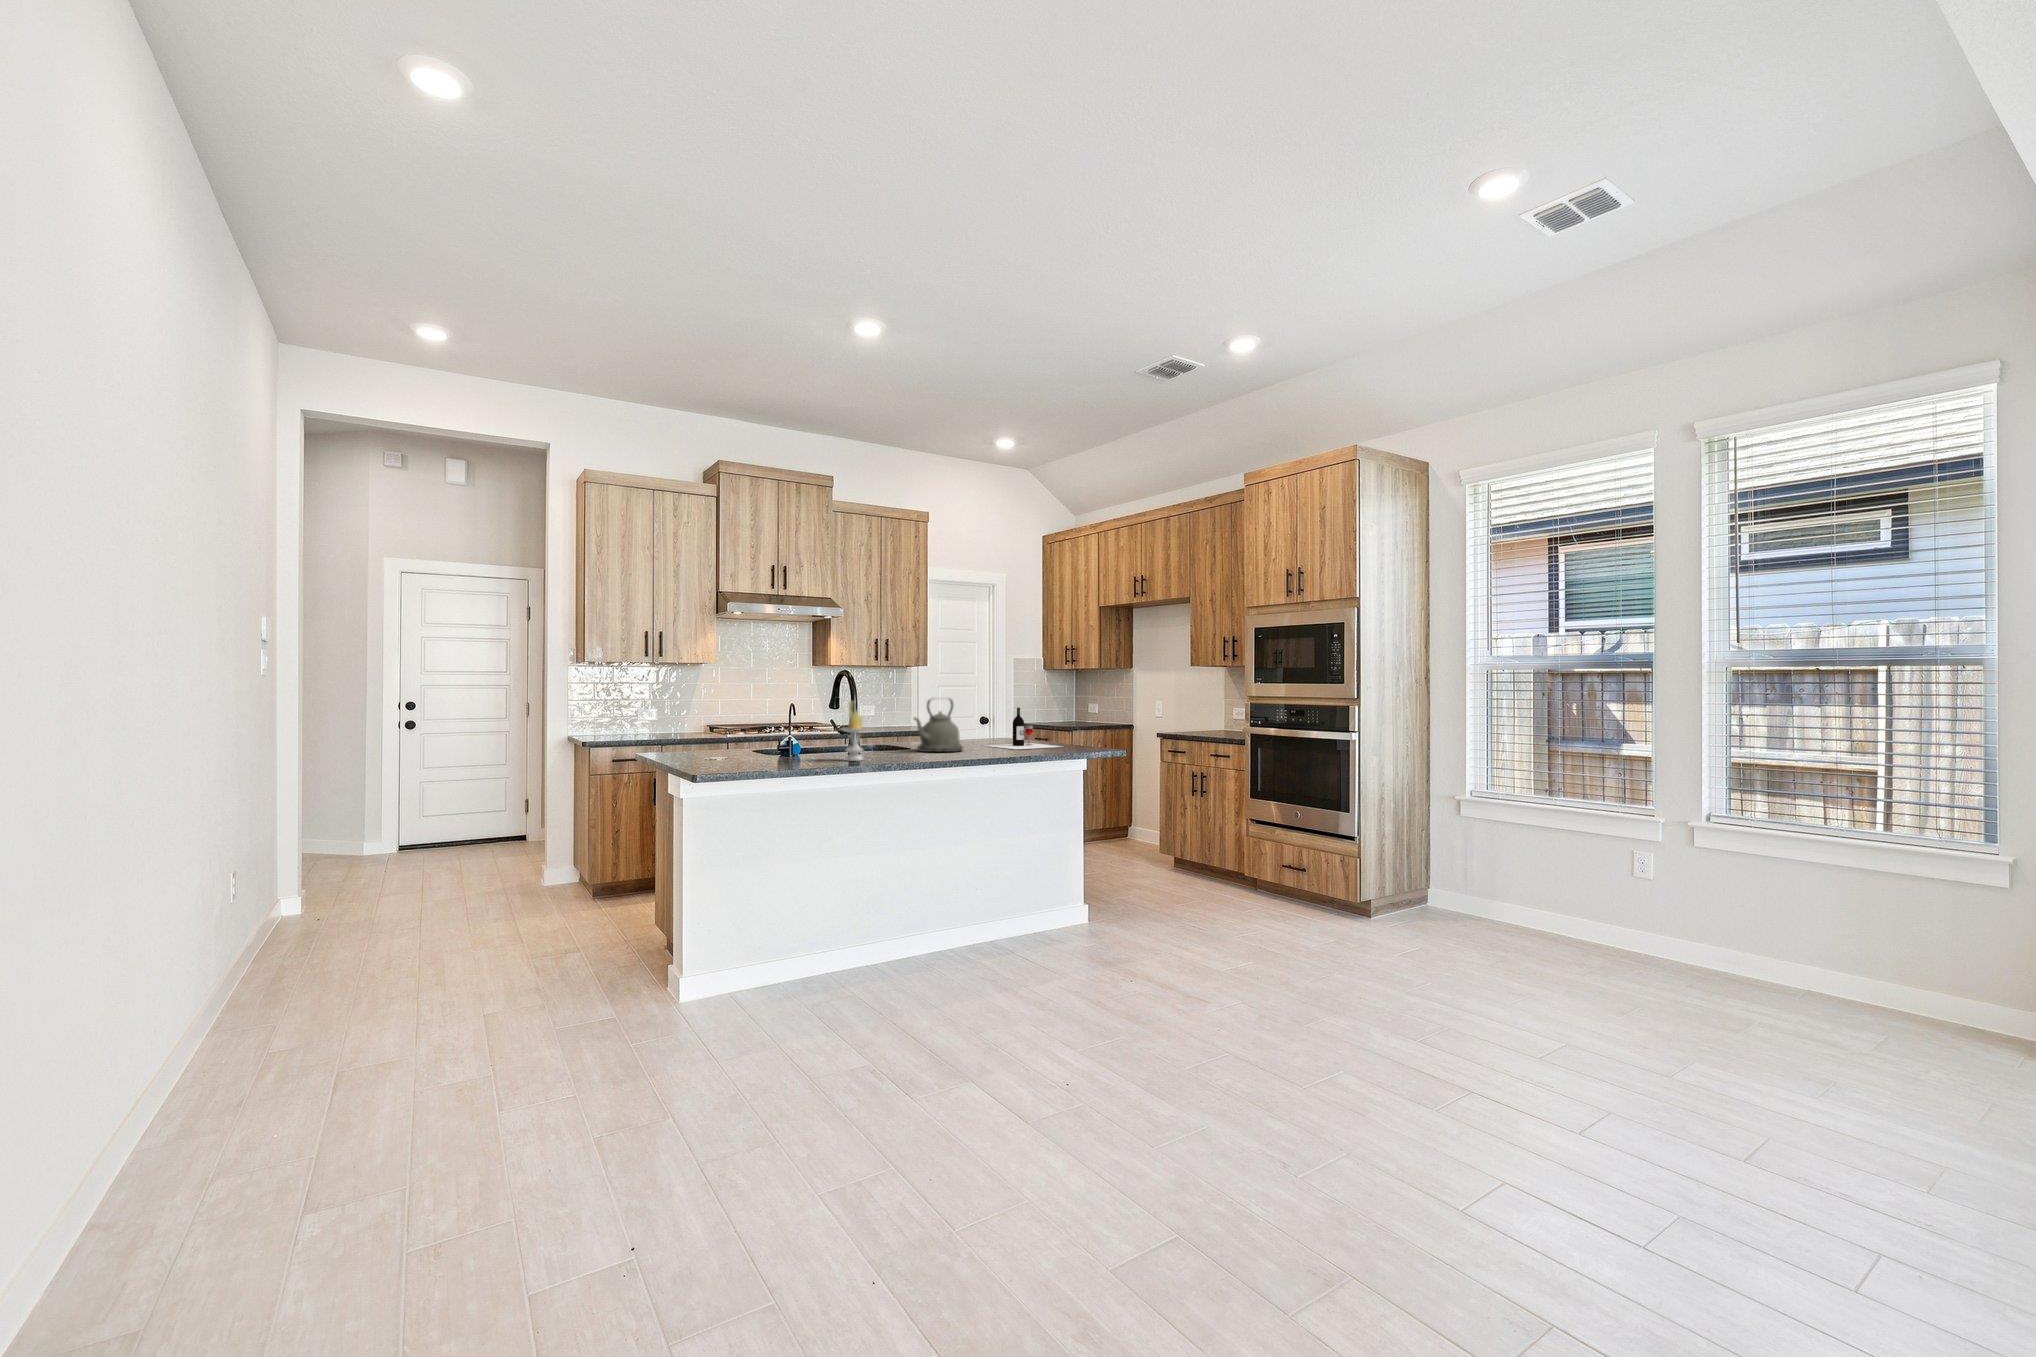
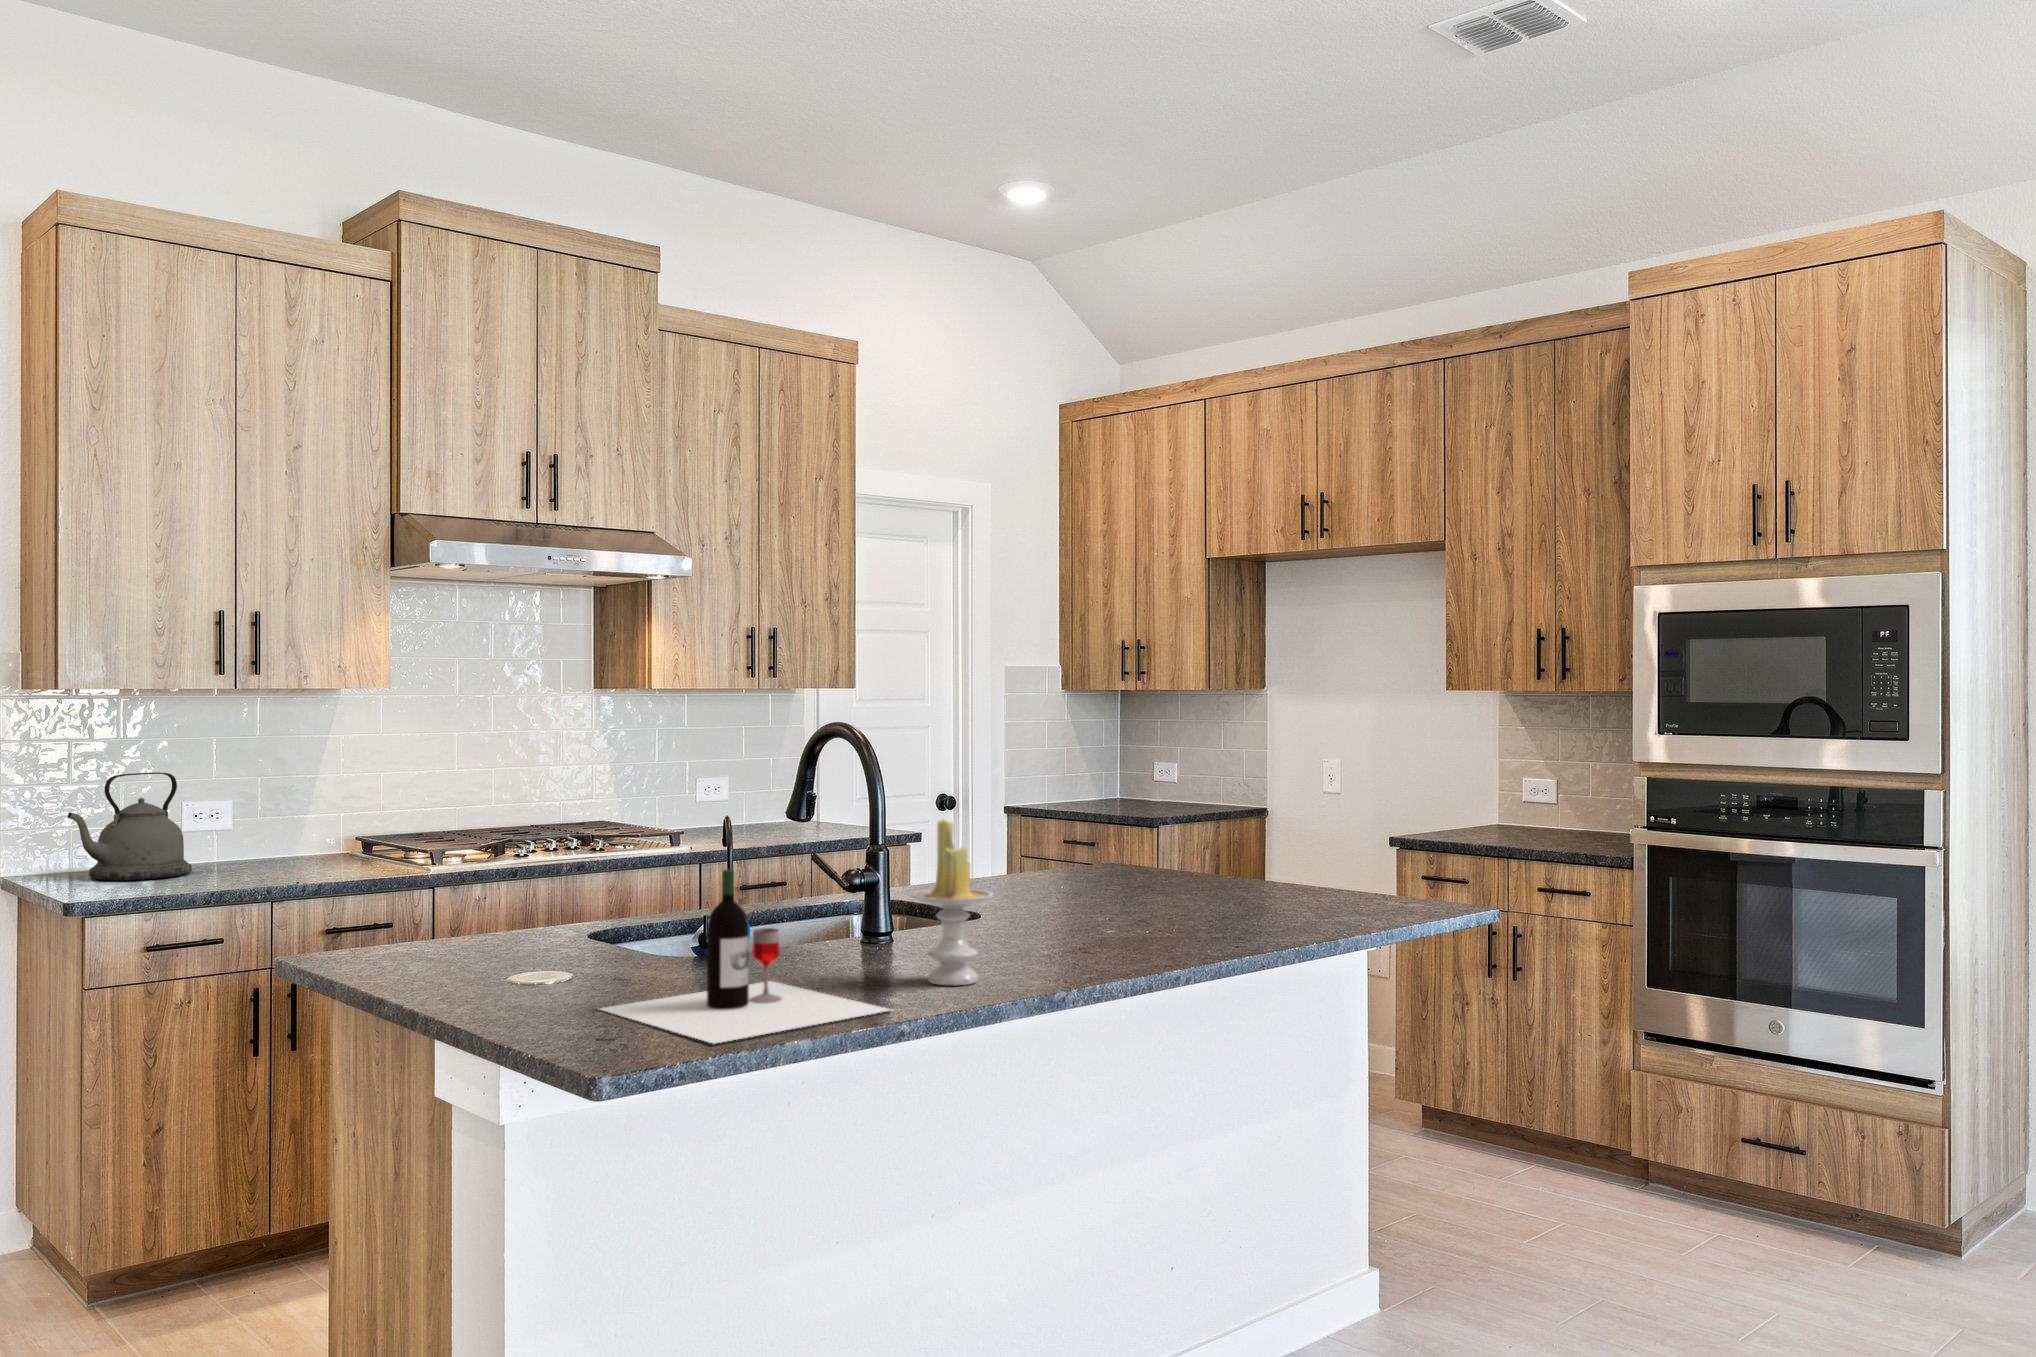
kettle: present [914,699,963,752] -> present [68,772,192,880]
wine bottle: present [986,708,1061,749] -> present [600,870,892,1044]

